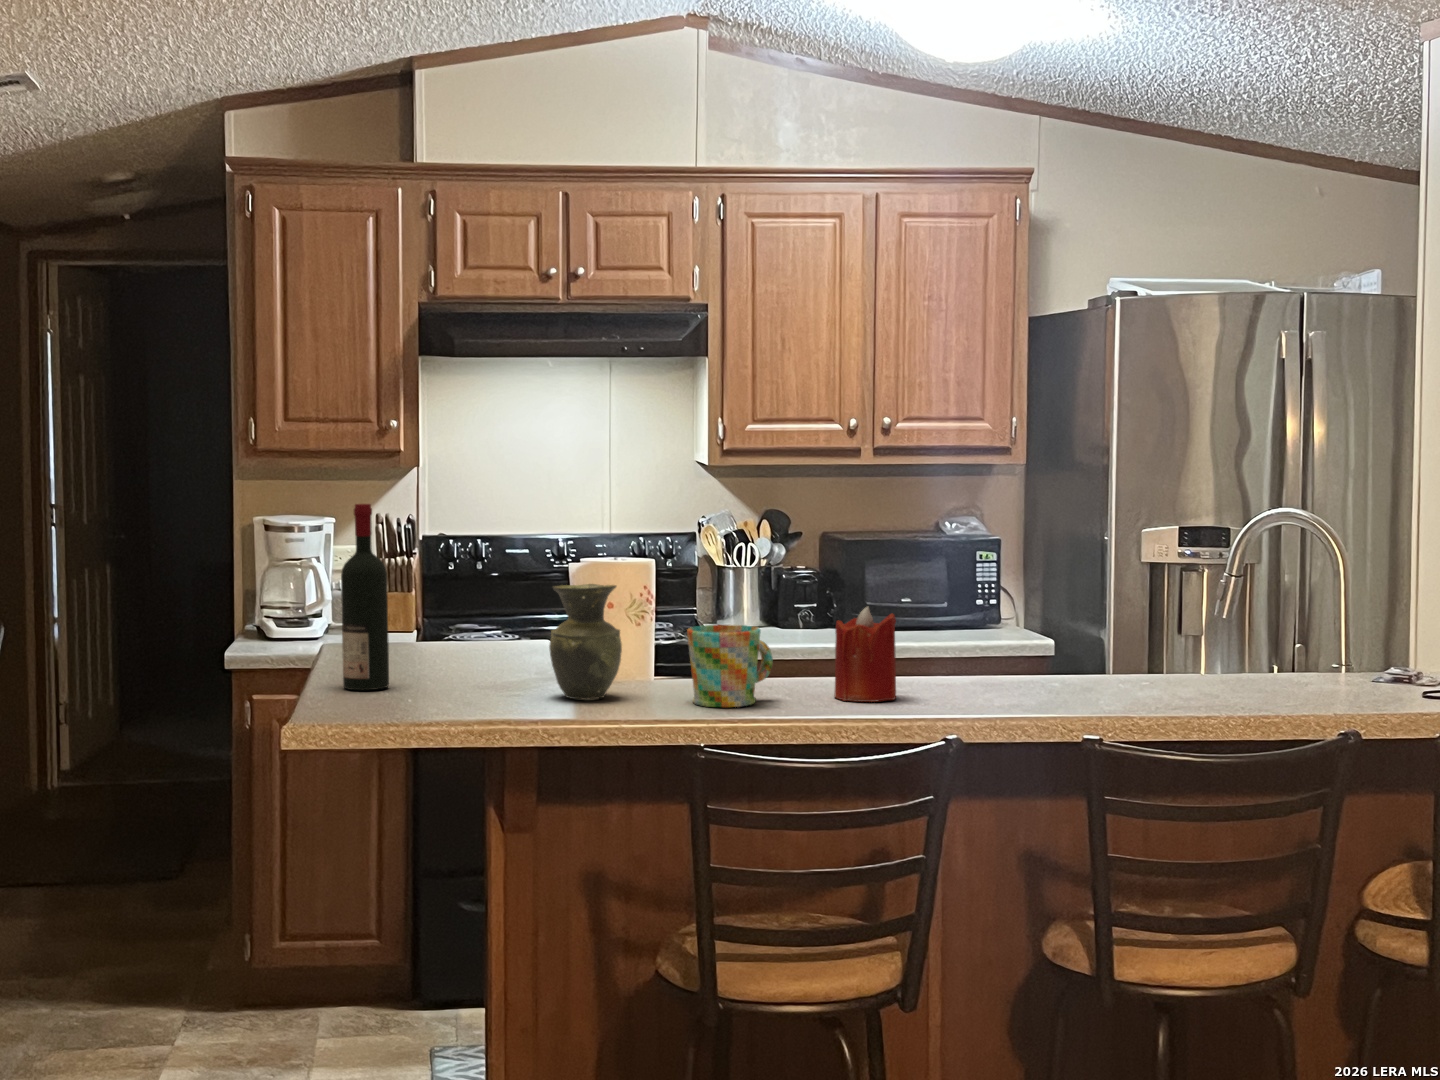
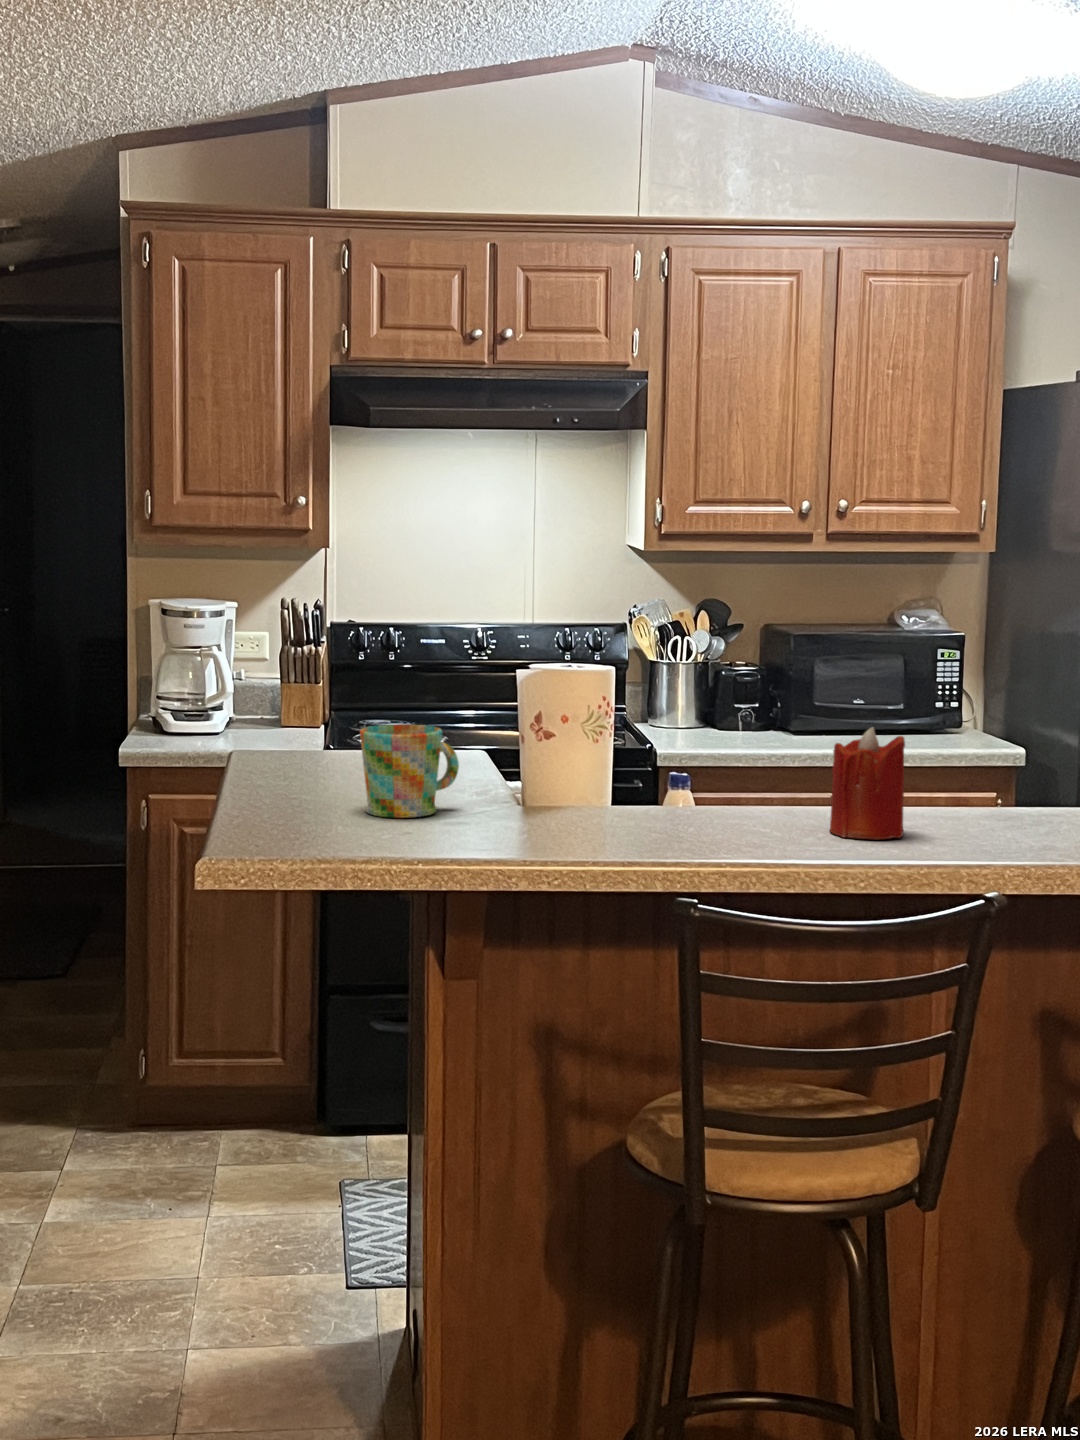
wine bottle: present [341,504,389,690] -> none [258,596,312,813]
vase: present [549,584,622,699] -> none [500,694,585,830]
mug: present [687,625,773,707] -> present [360,724,459,818]

